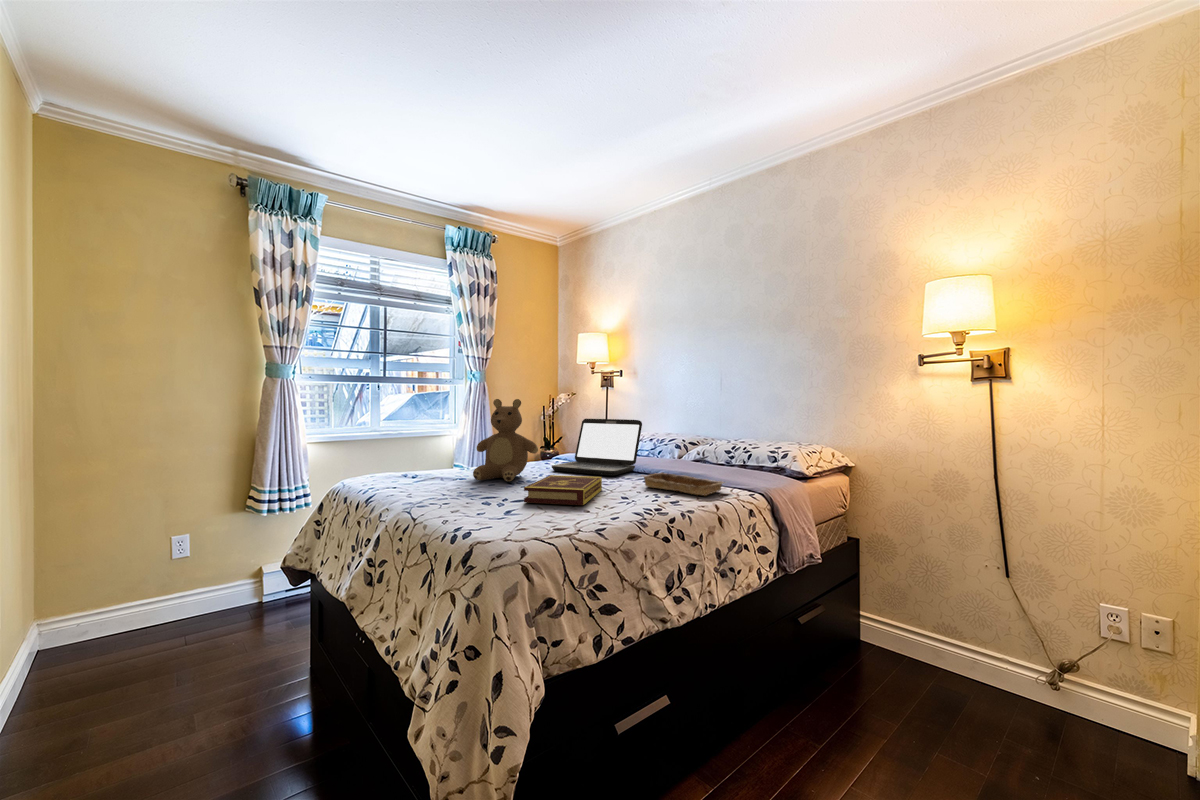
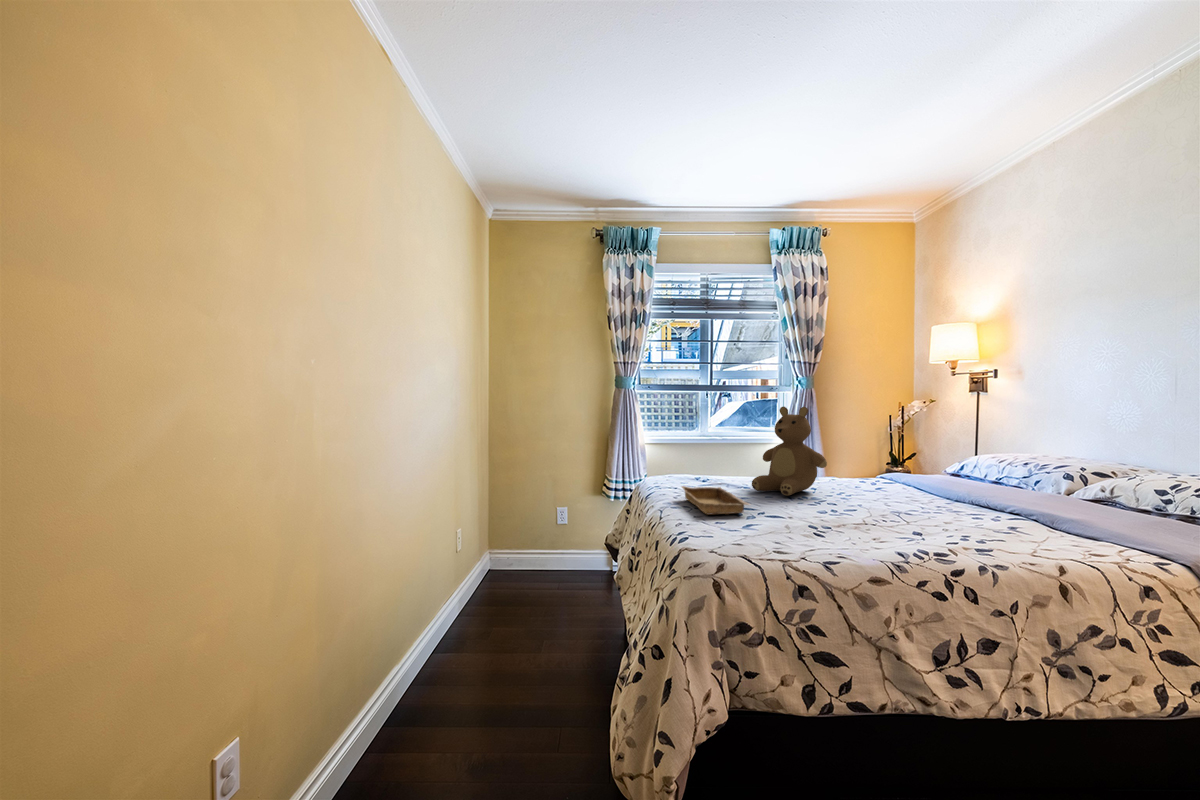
laptop: present [552,419,642,476] -> none [853,431,988,505]
tray: present [643,473,724,495] -> present [682,486,749,515]
book: present [524,475,602,505] -> none [777,494,891,533]

